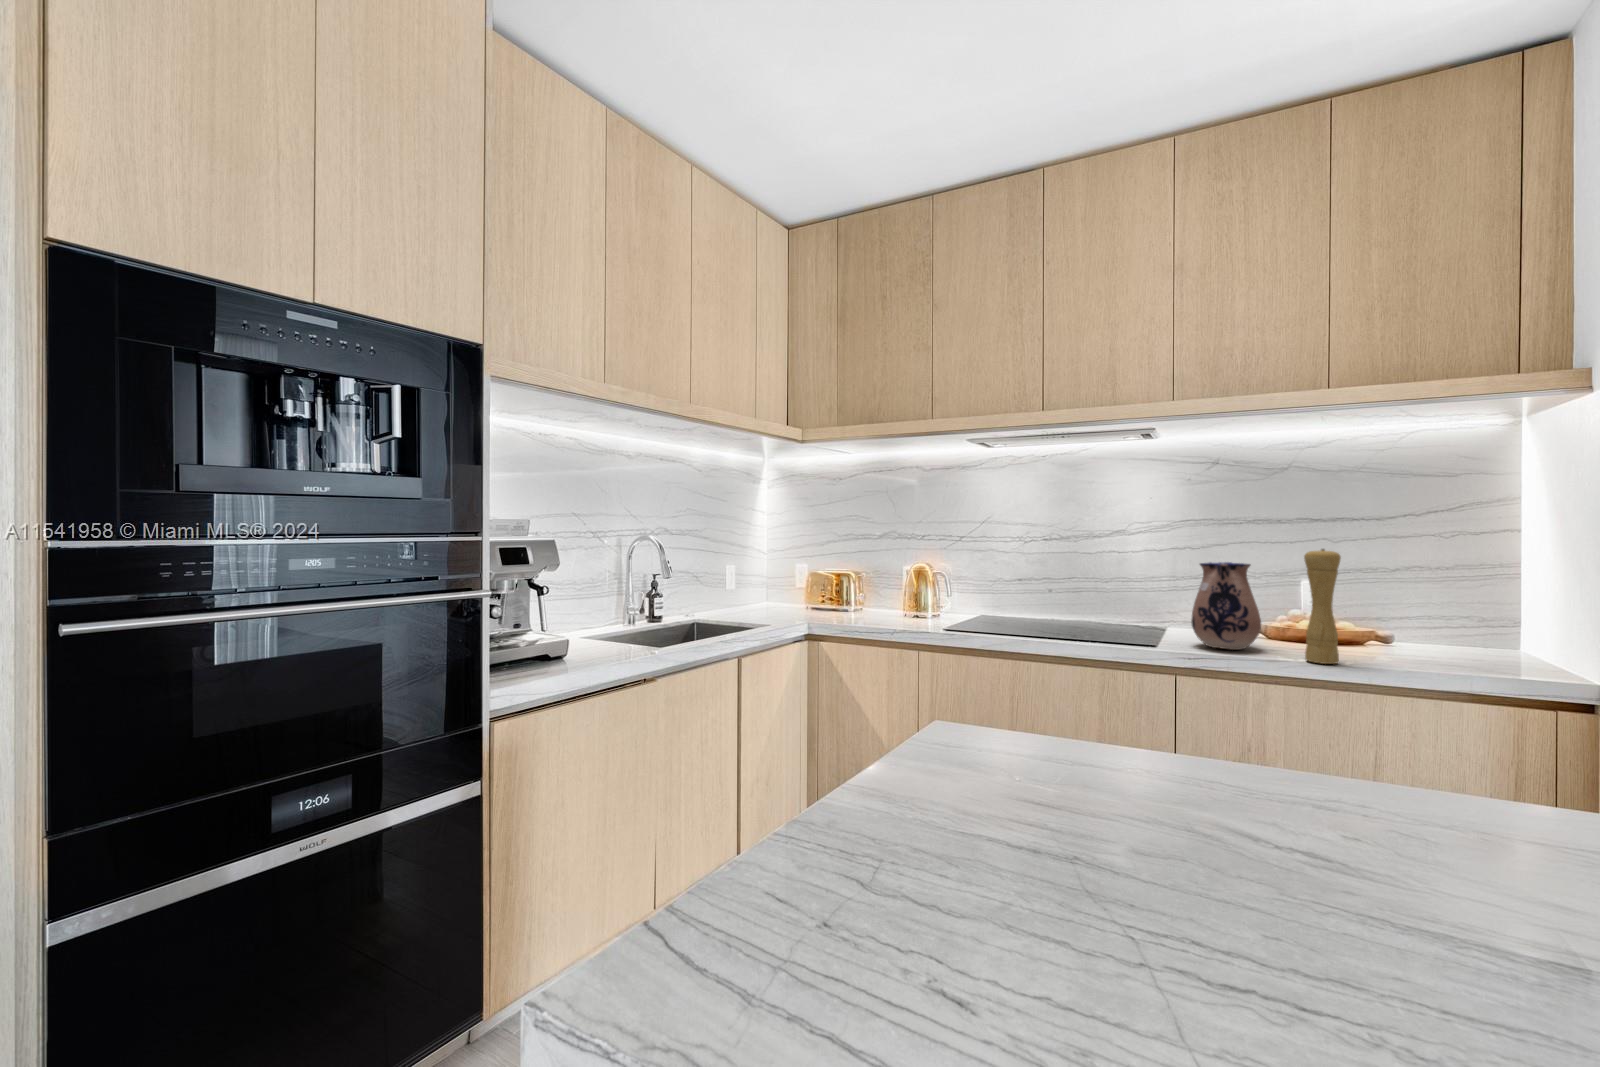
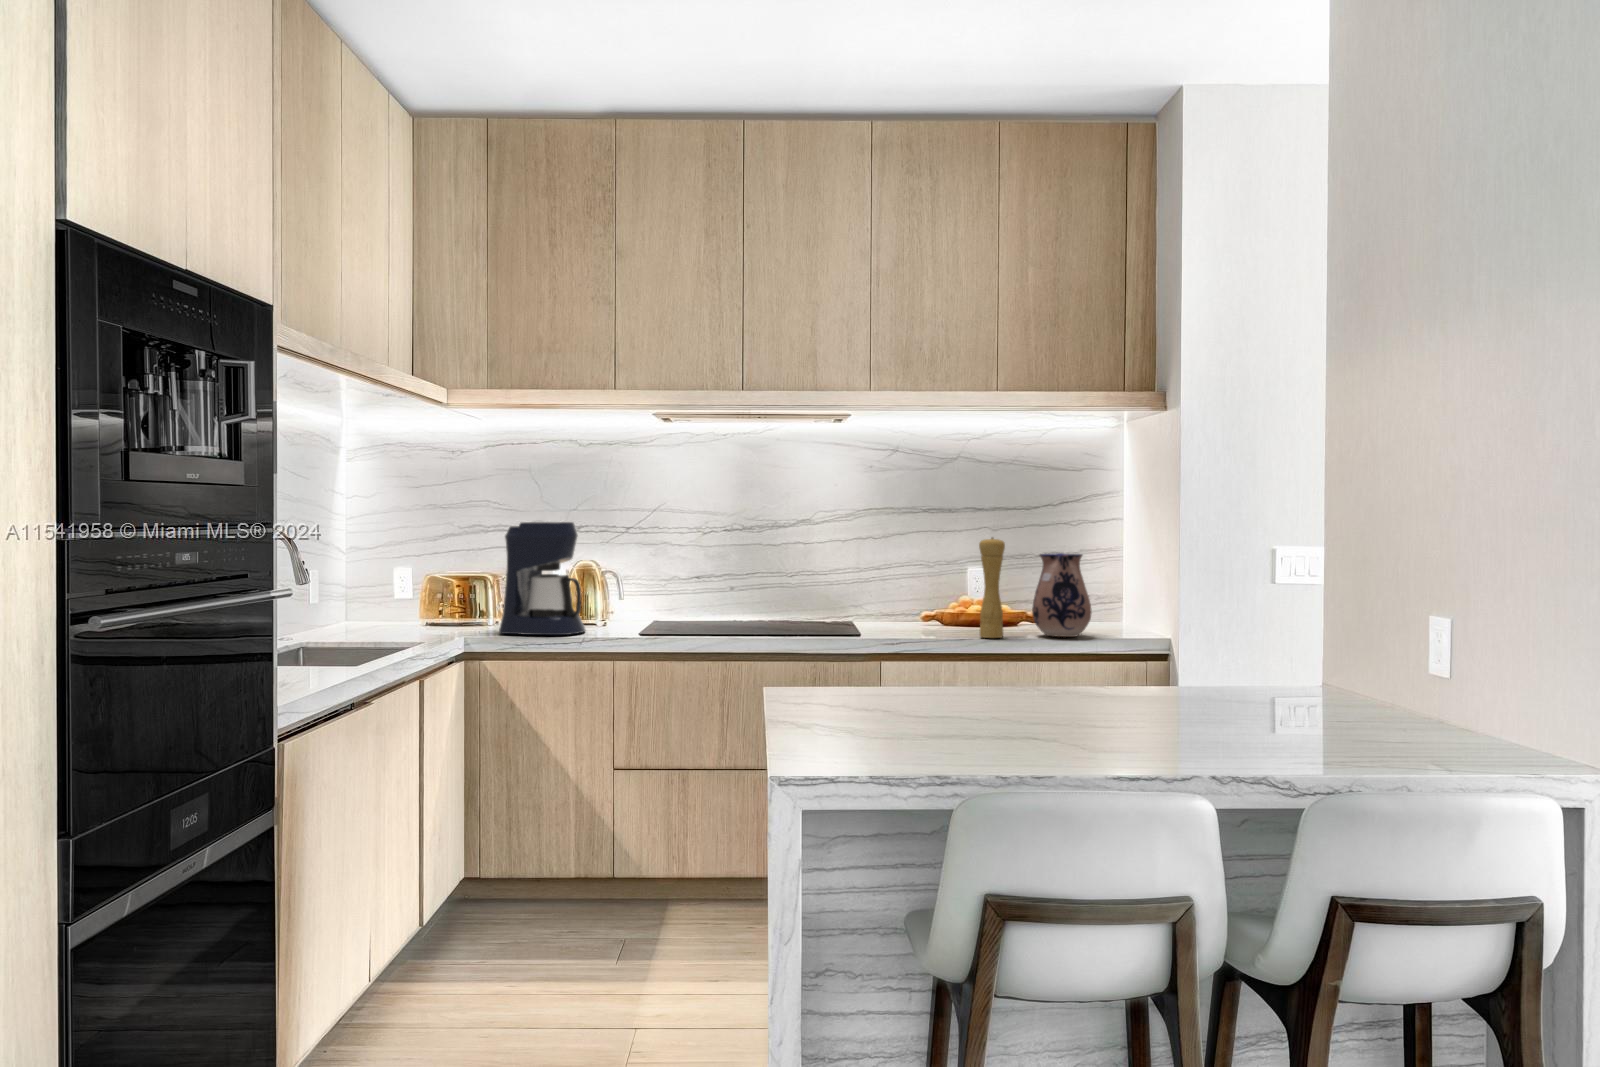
coffee maker: none [836,533,905,626] -> present [499,522,586,635]
ceramic pitcher: present [1191,562,1261,650] -> present [1032,553,1091,637]

